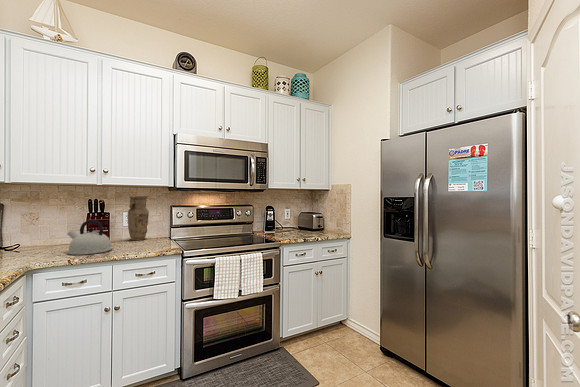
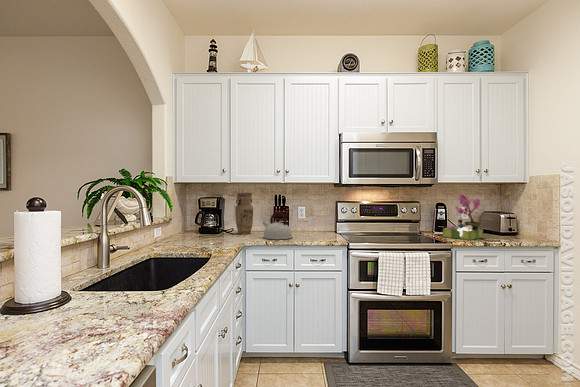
vase: present [127,196,149,240] -> present [235,193,253,234]
flower arrangement: none [272,197,302,238] -> present [443,193,483,240]

